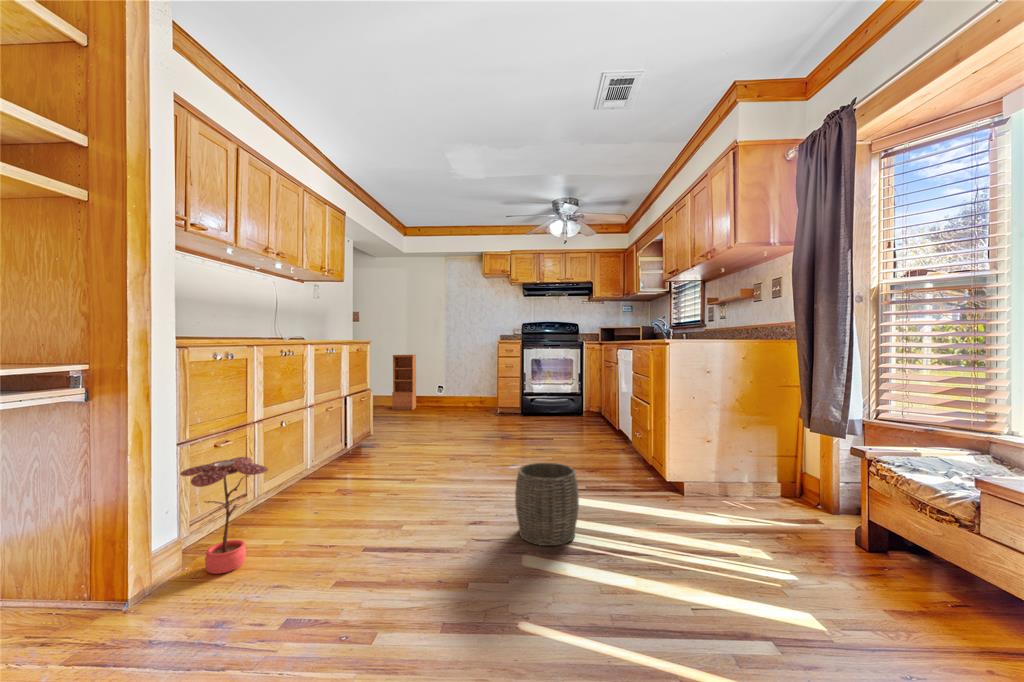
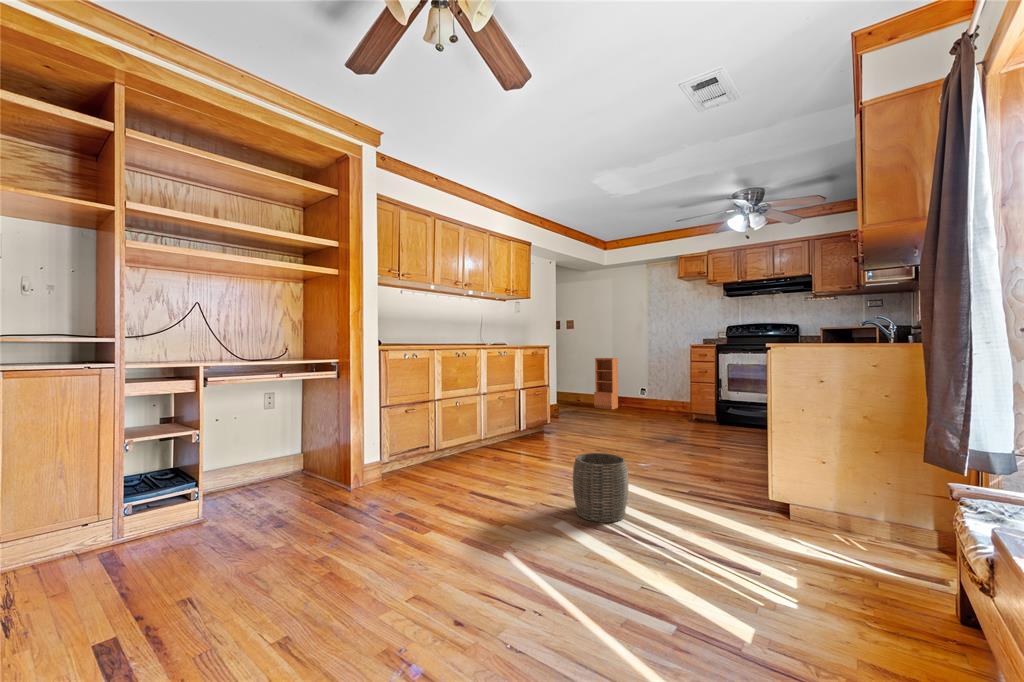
potted plant: present [180,457,268,574] -> none [377,420,418,486]

